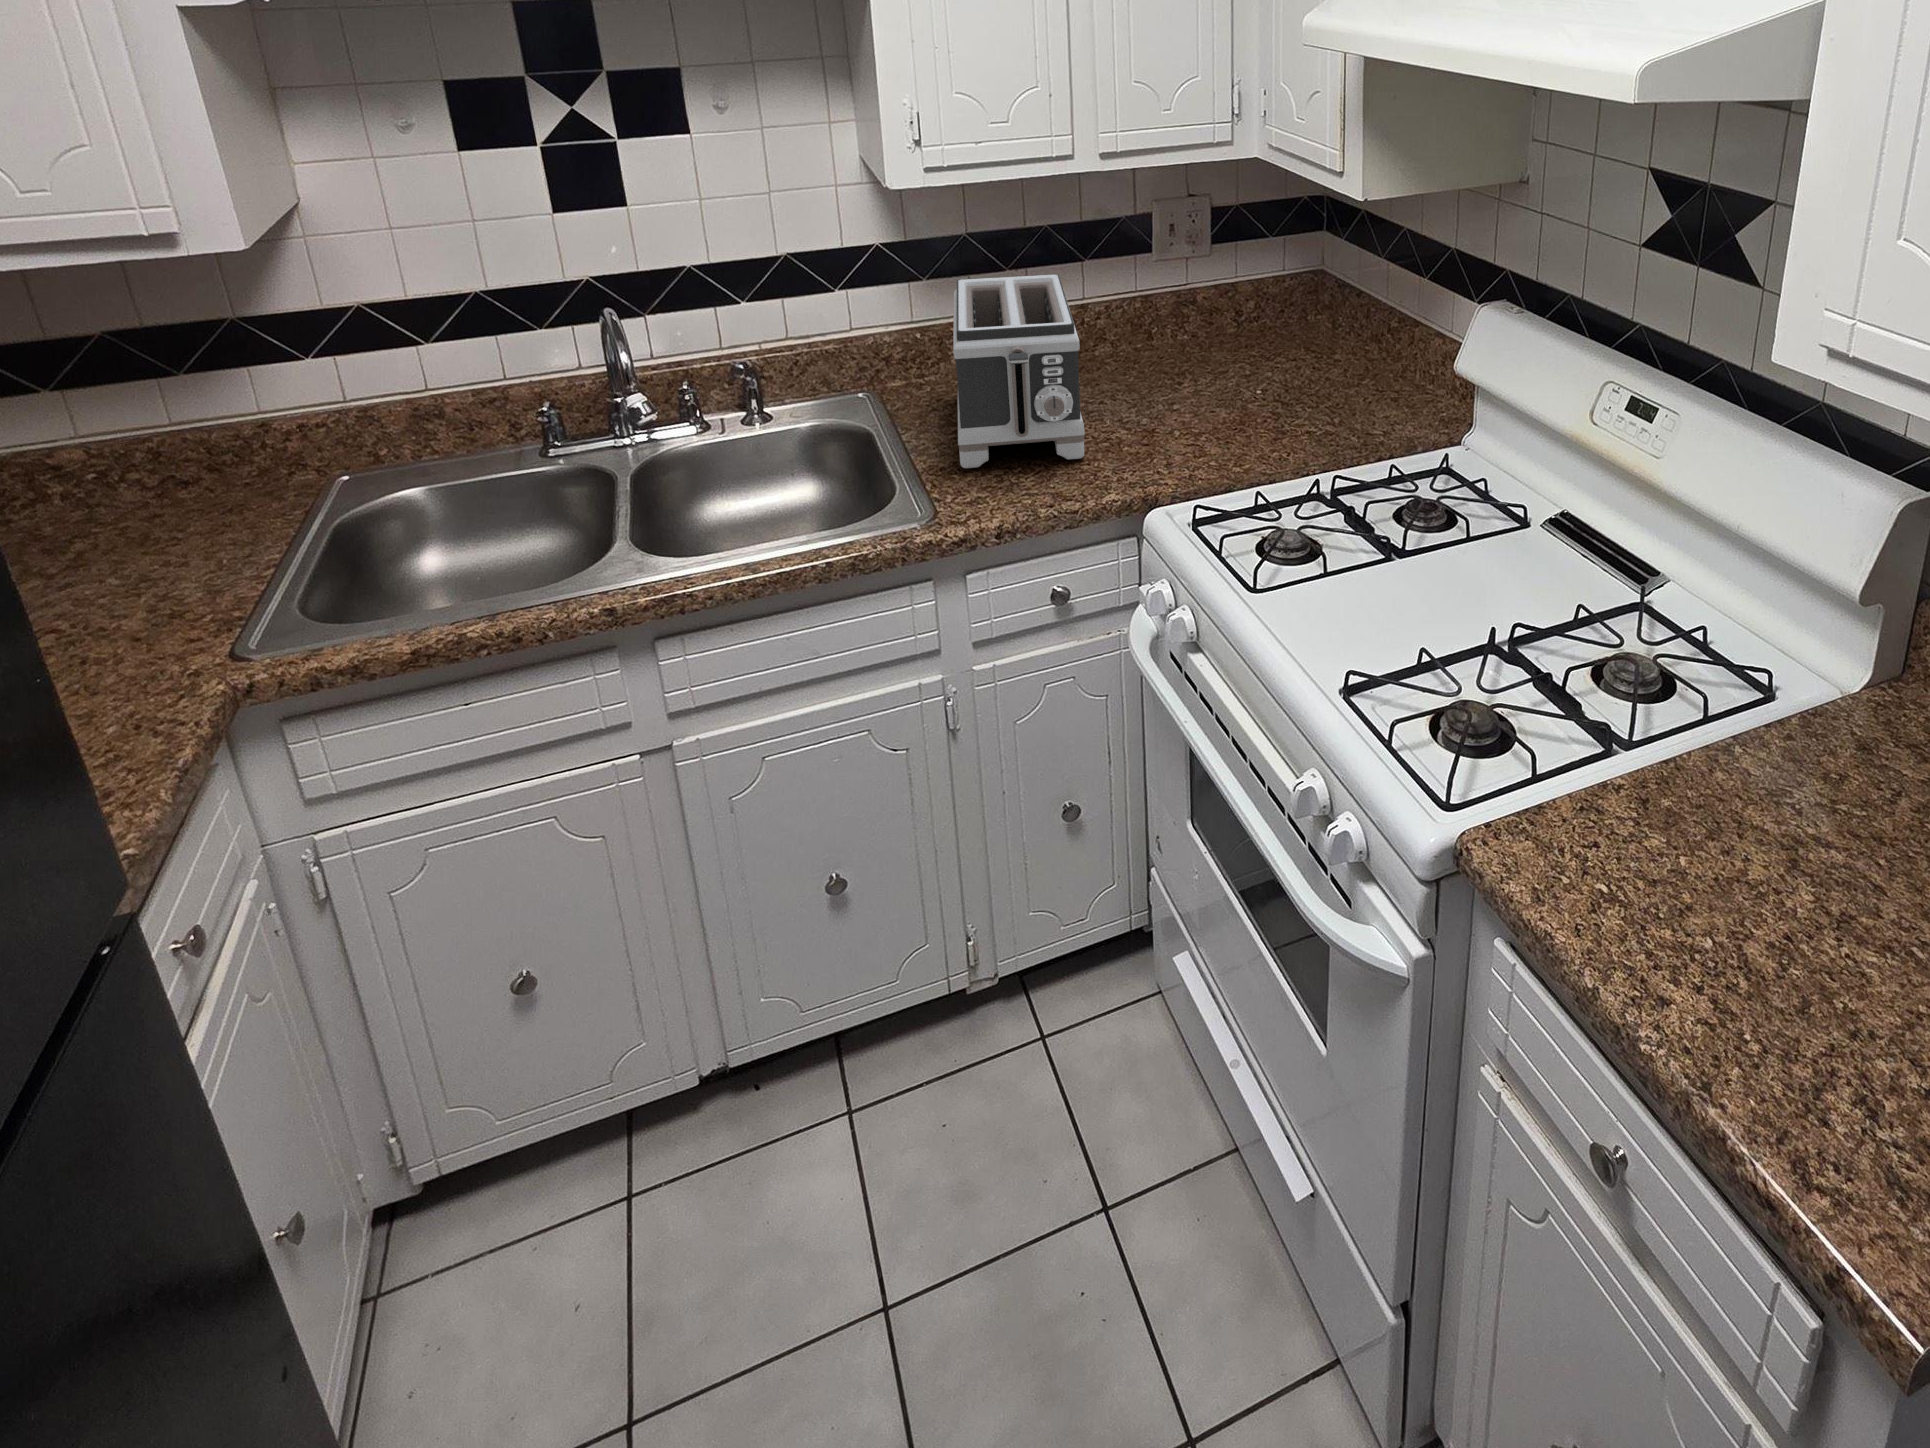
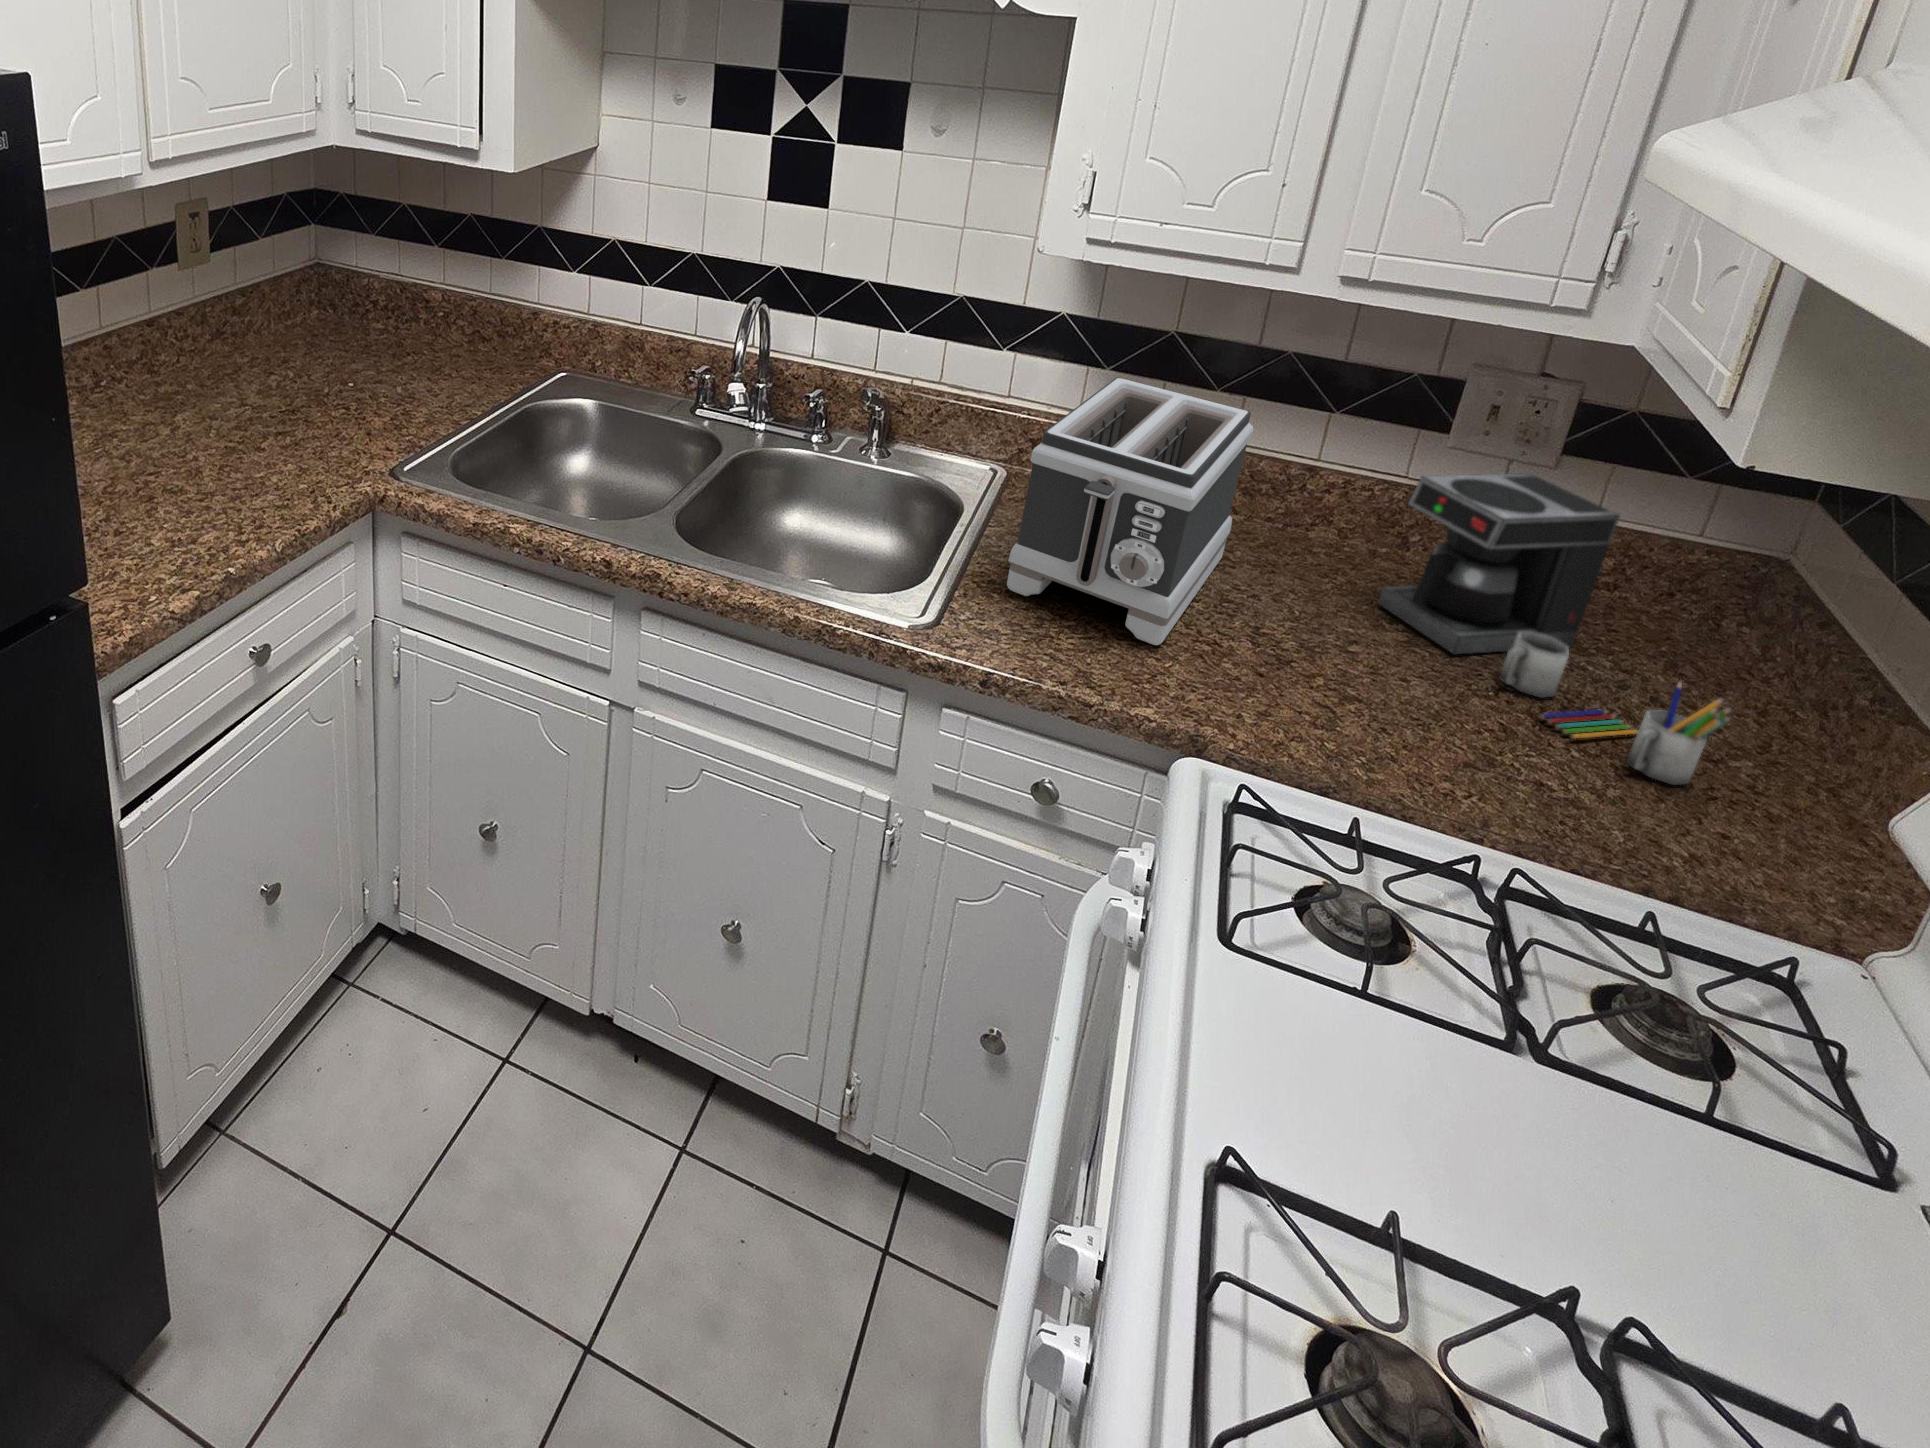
coffee maker: none [1167,262,1365,408] -> present [1378,473,1731,785]

